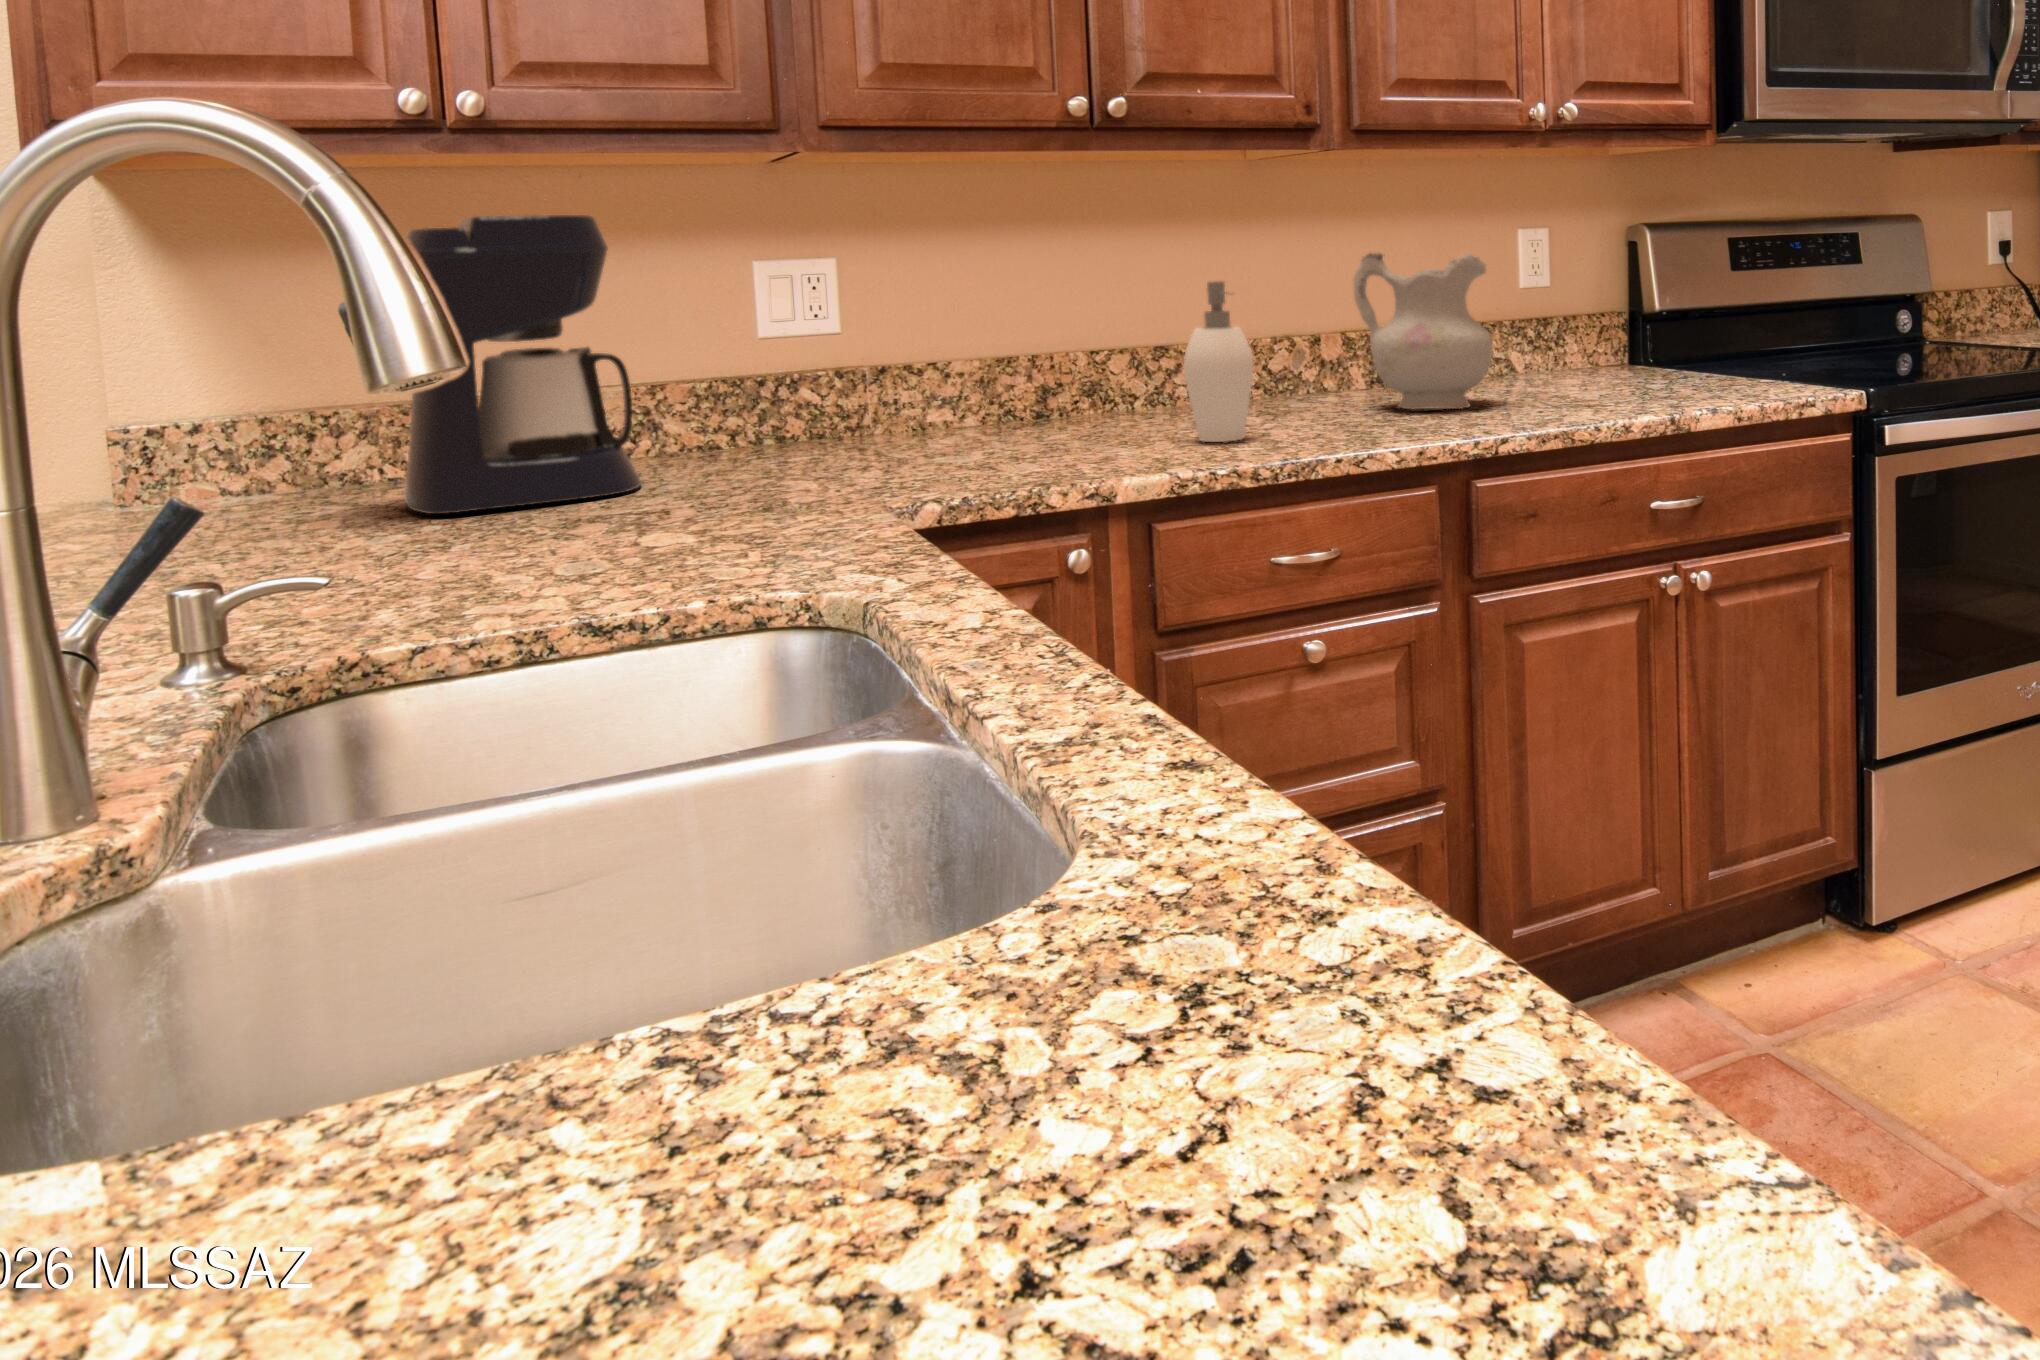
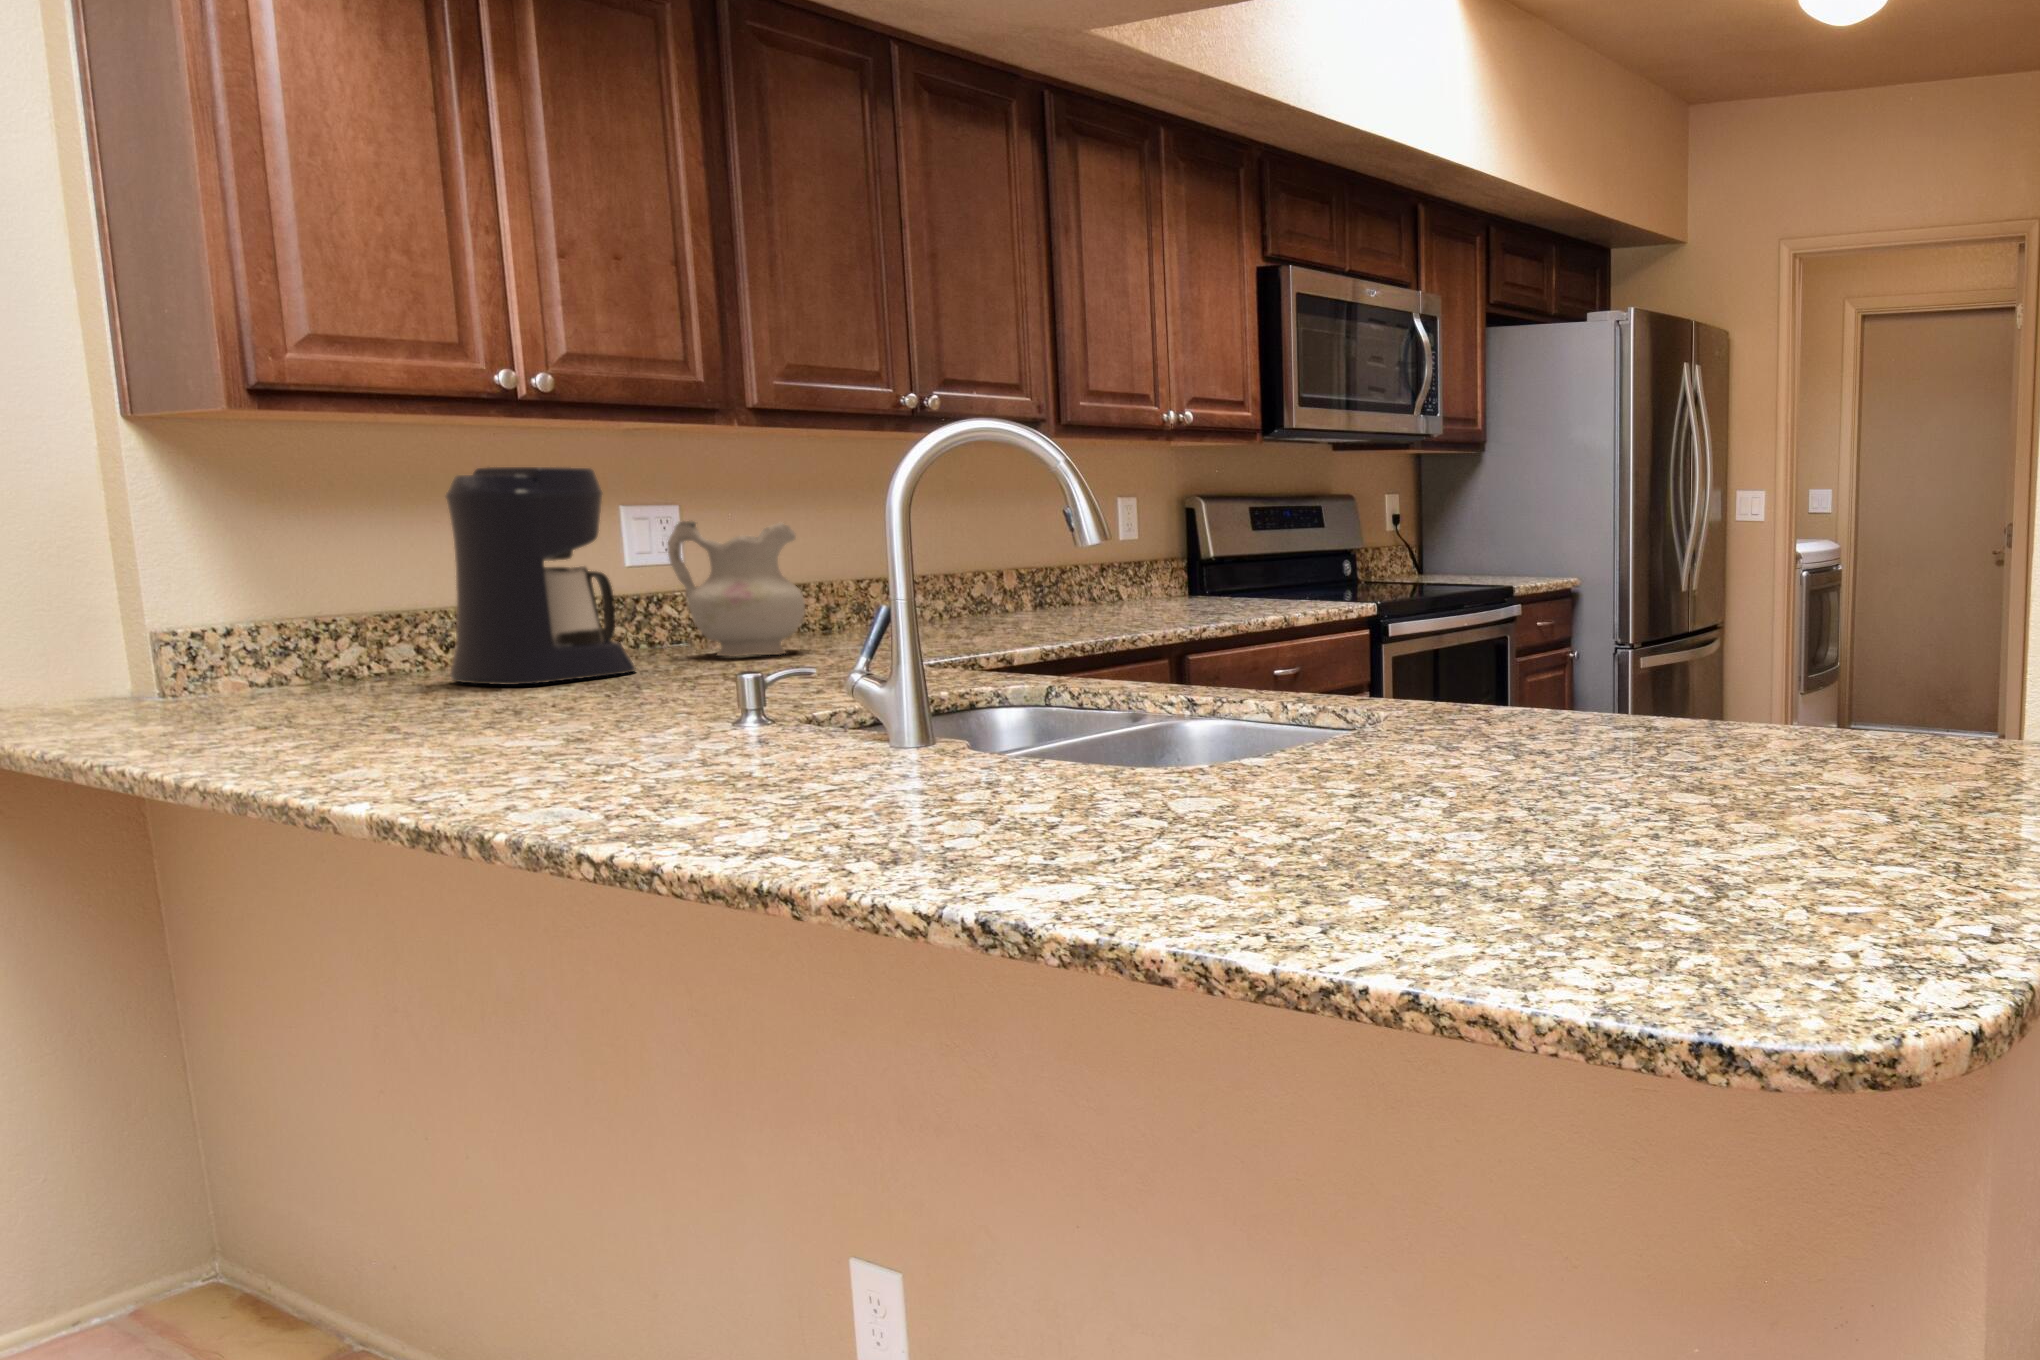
ceramic pitcher: present [1353,253,1493,410] -> present [668,521,805,656]
soap dispenser: present [1184,281,1253,442] -> none [980,527,1029,636]

